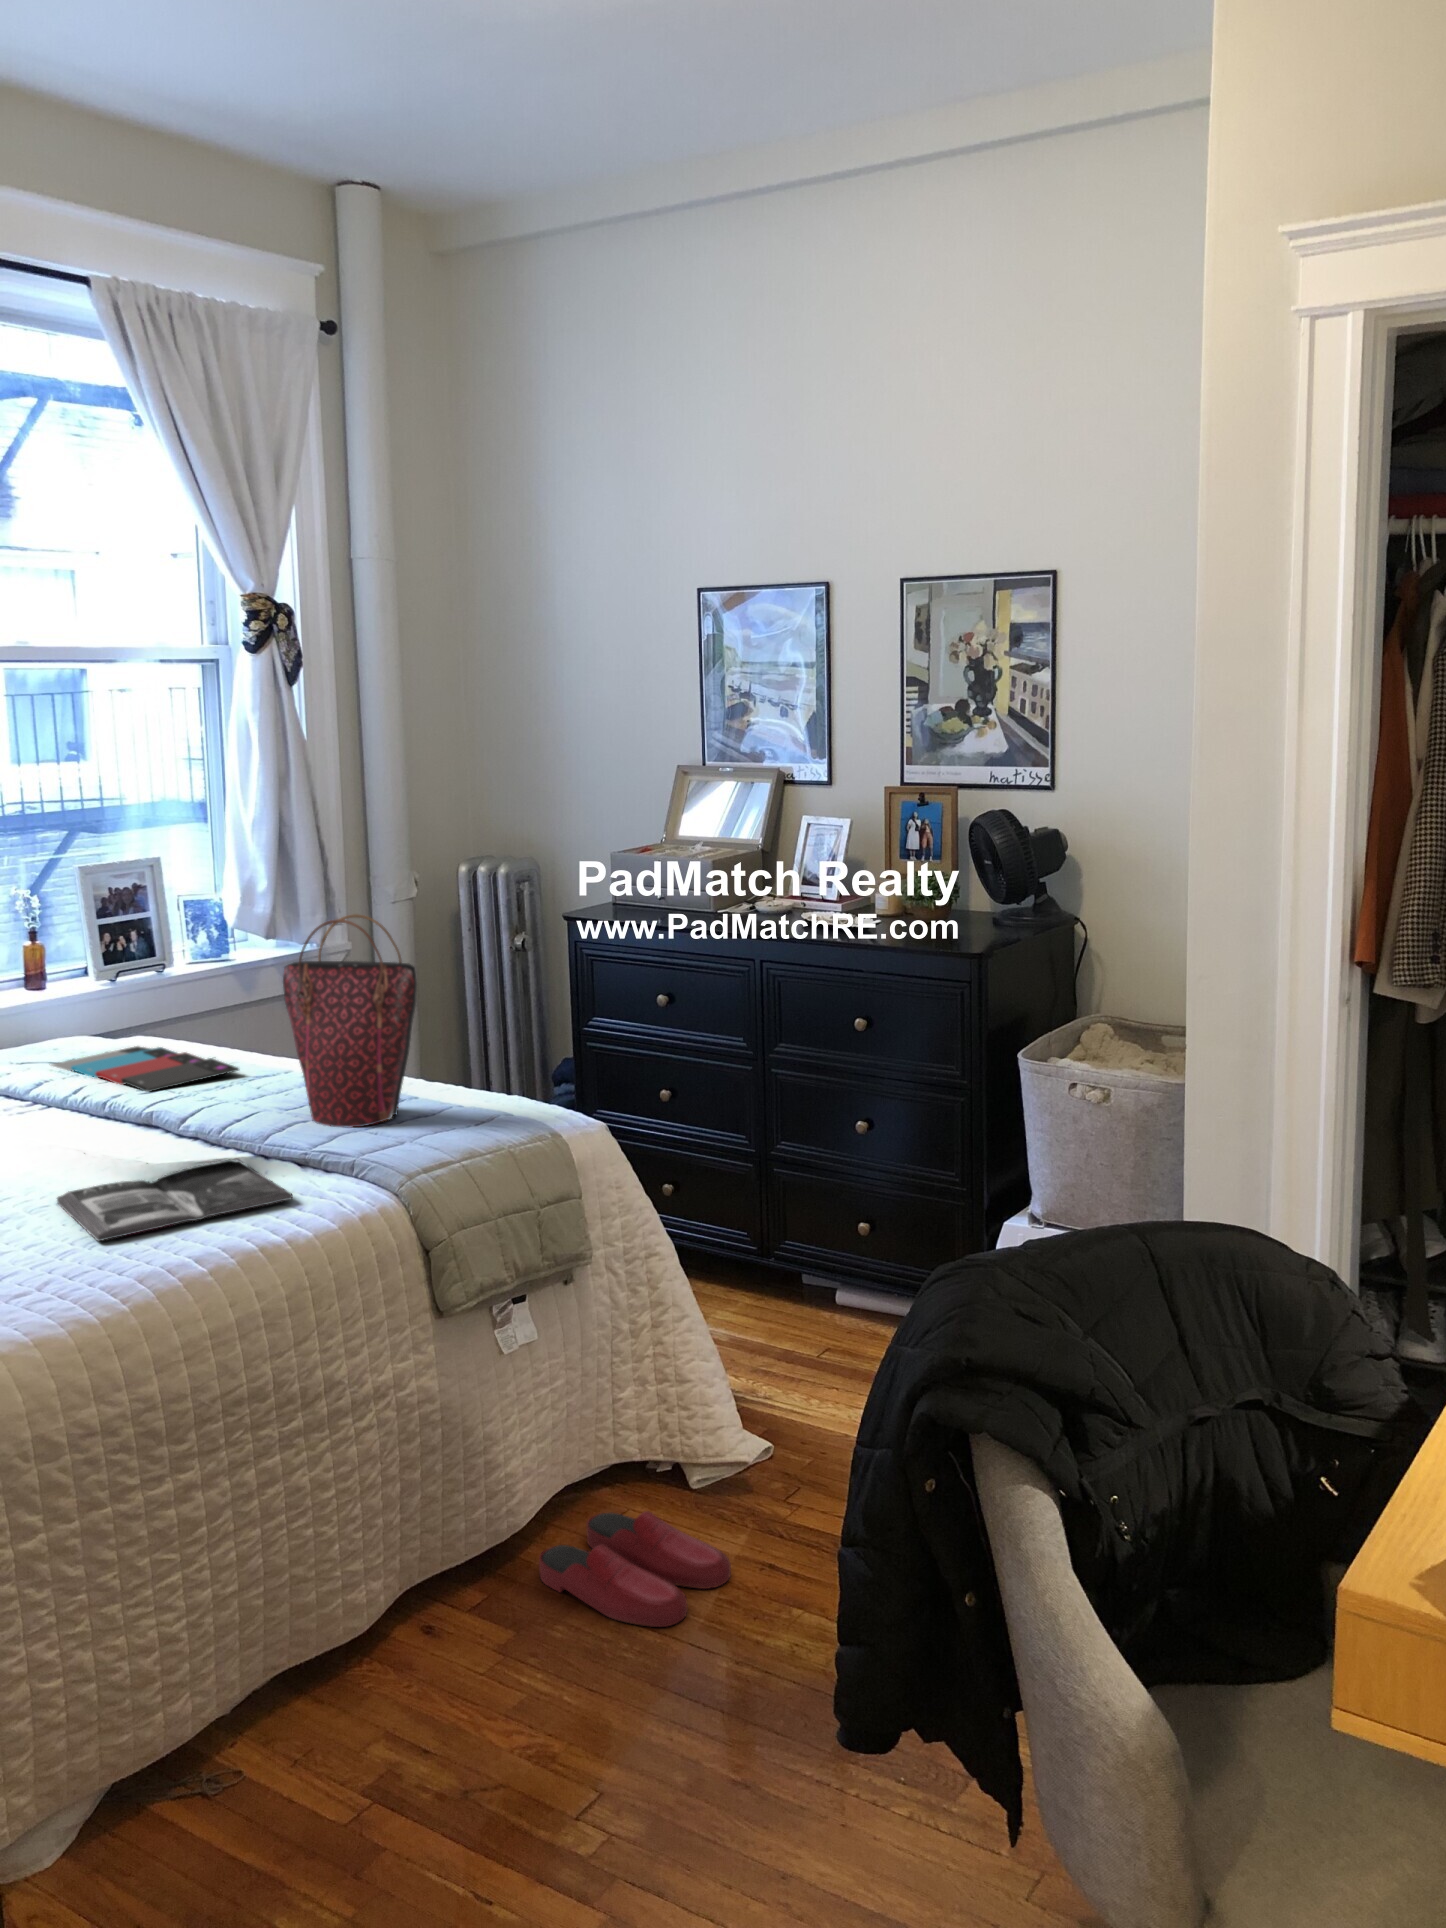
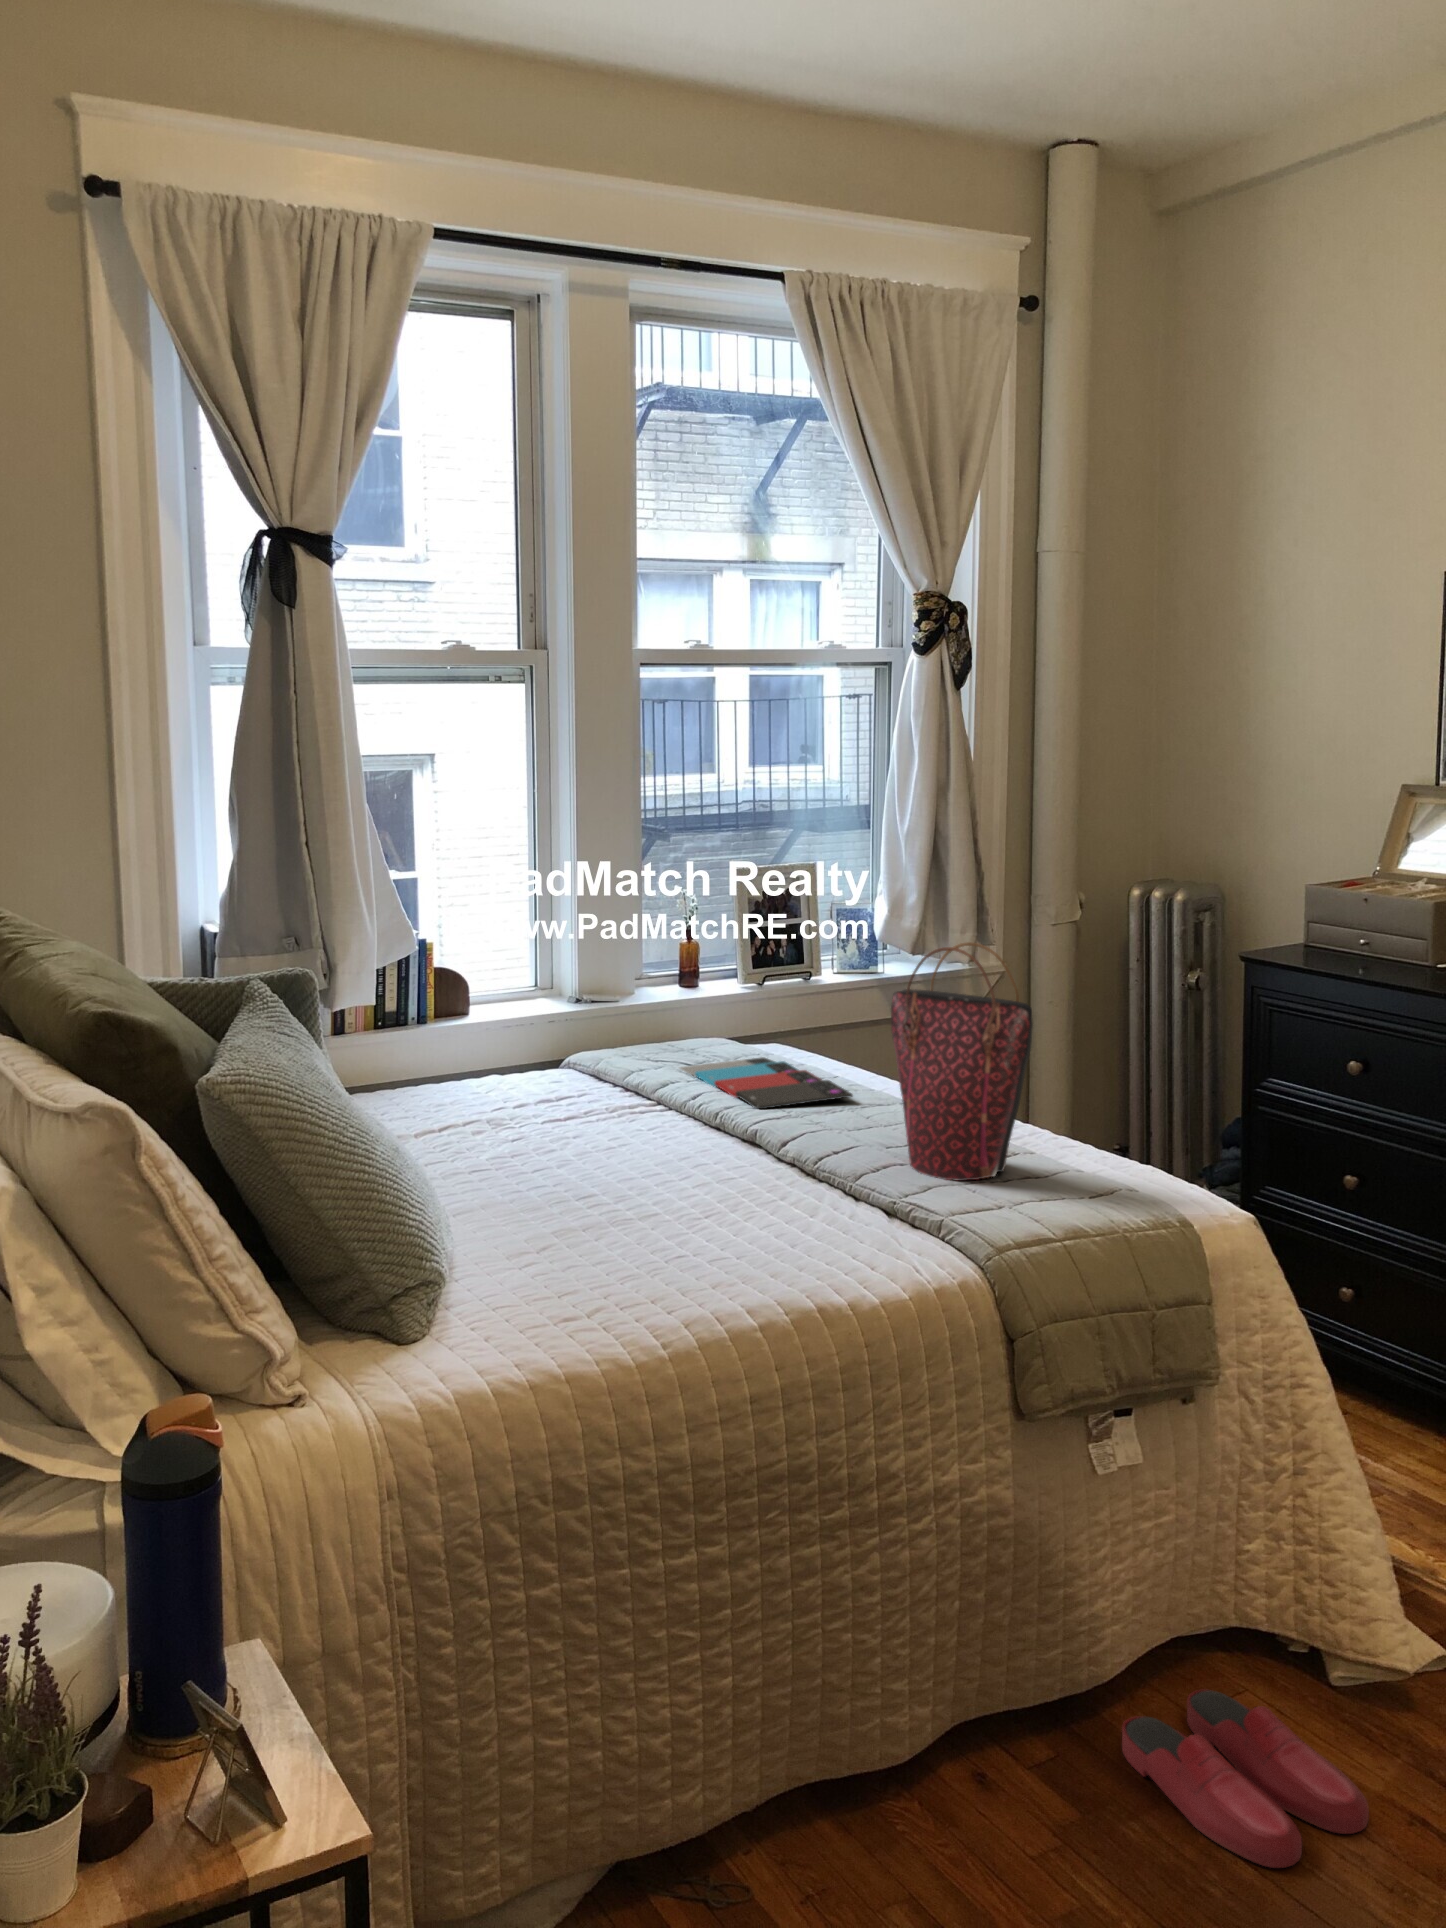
magazine: present [57,1160,293,1241] -> none [639,1198,866,1270]

